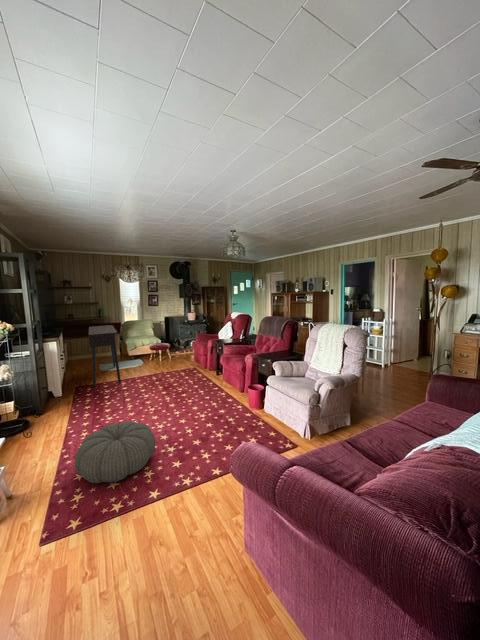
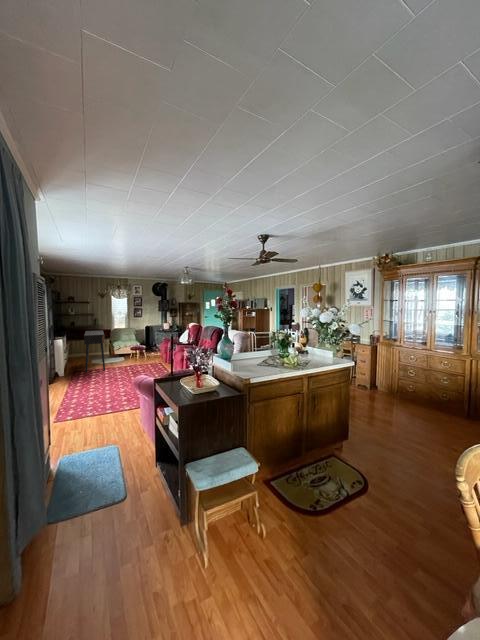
pouf: present [75,421,155,483] -> none [70,382,116,408]

